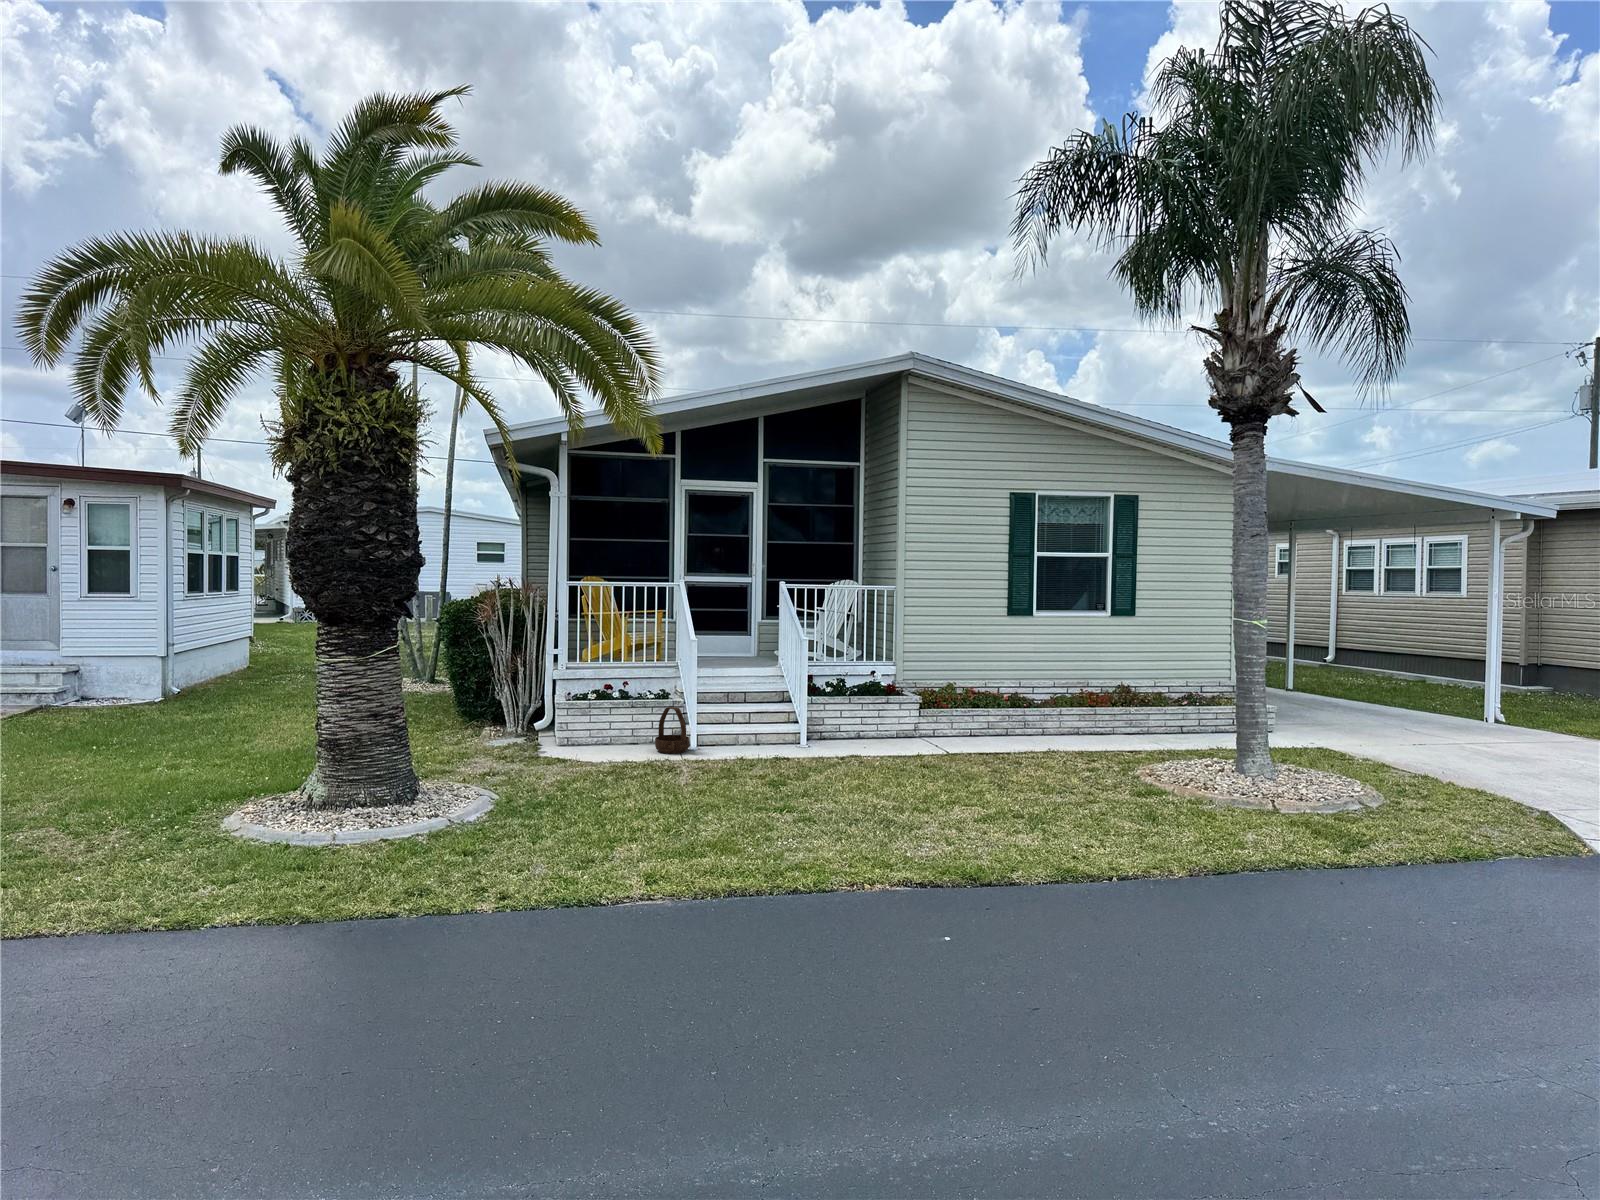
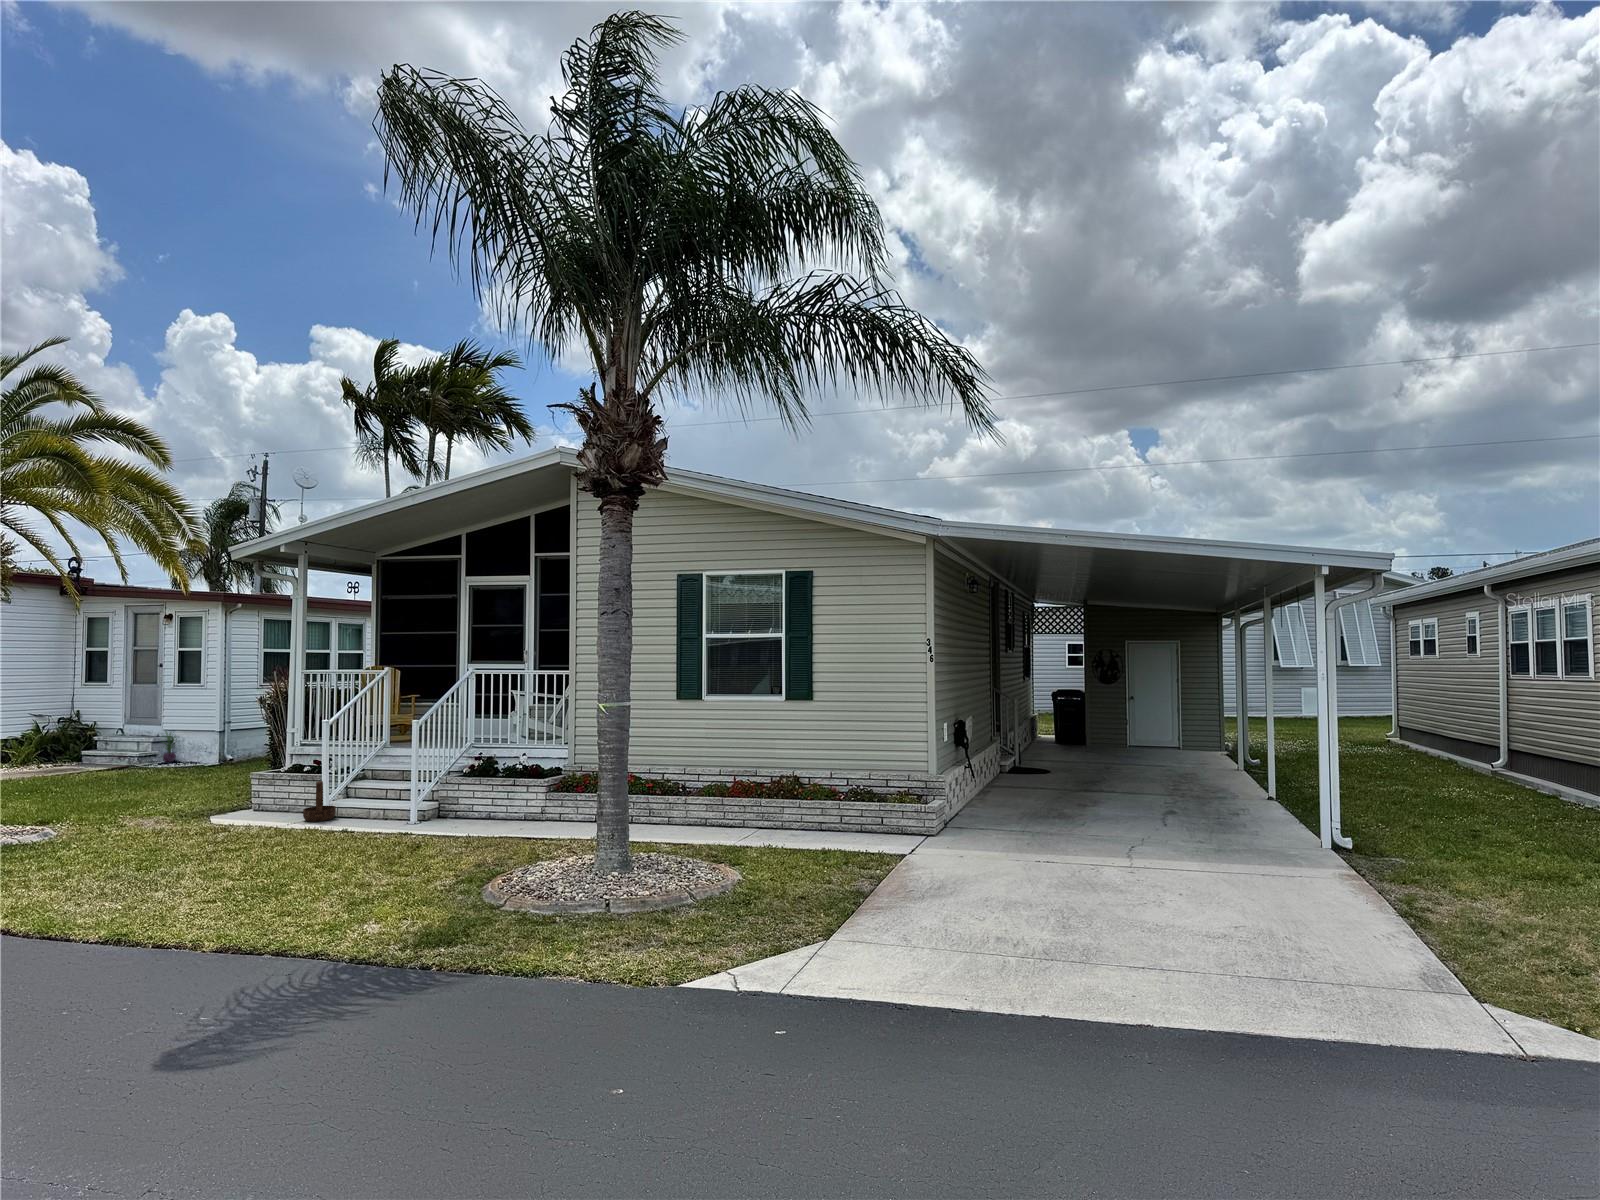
decorative plant: none [67,657,126,700] -> present [163,732,176,762]

